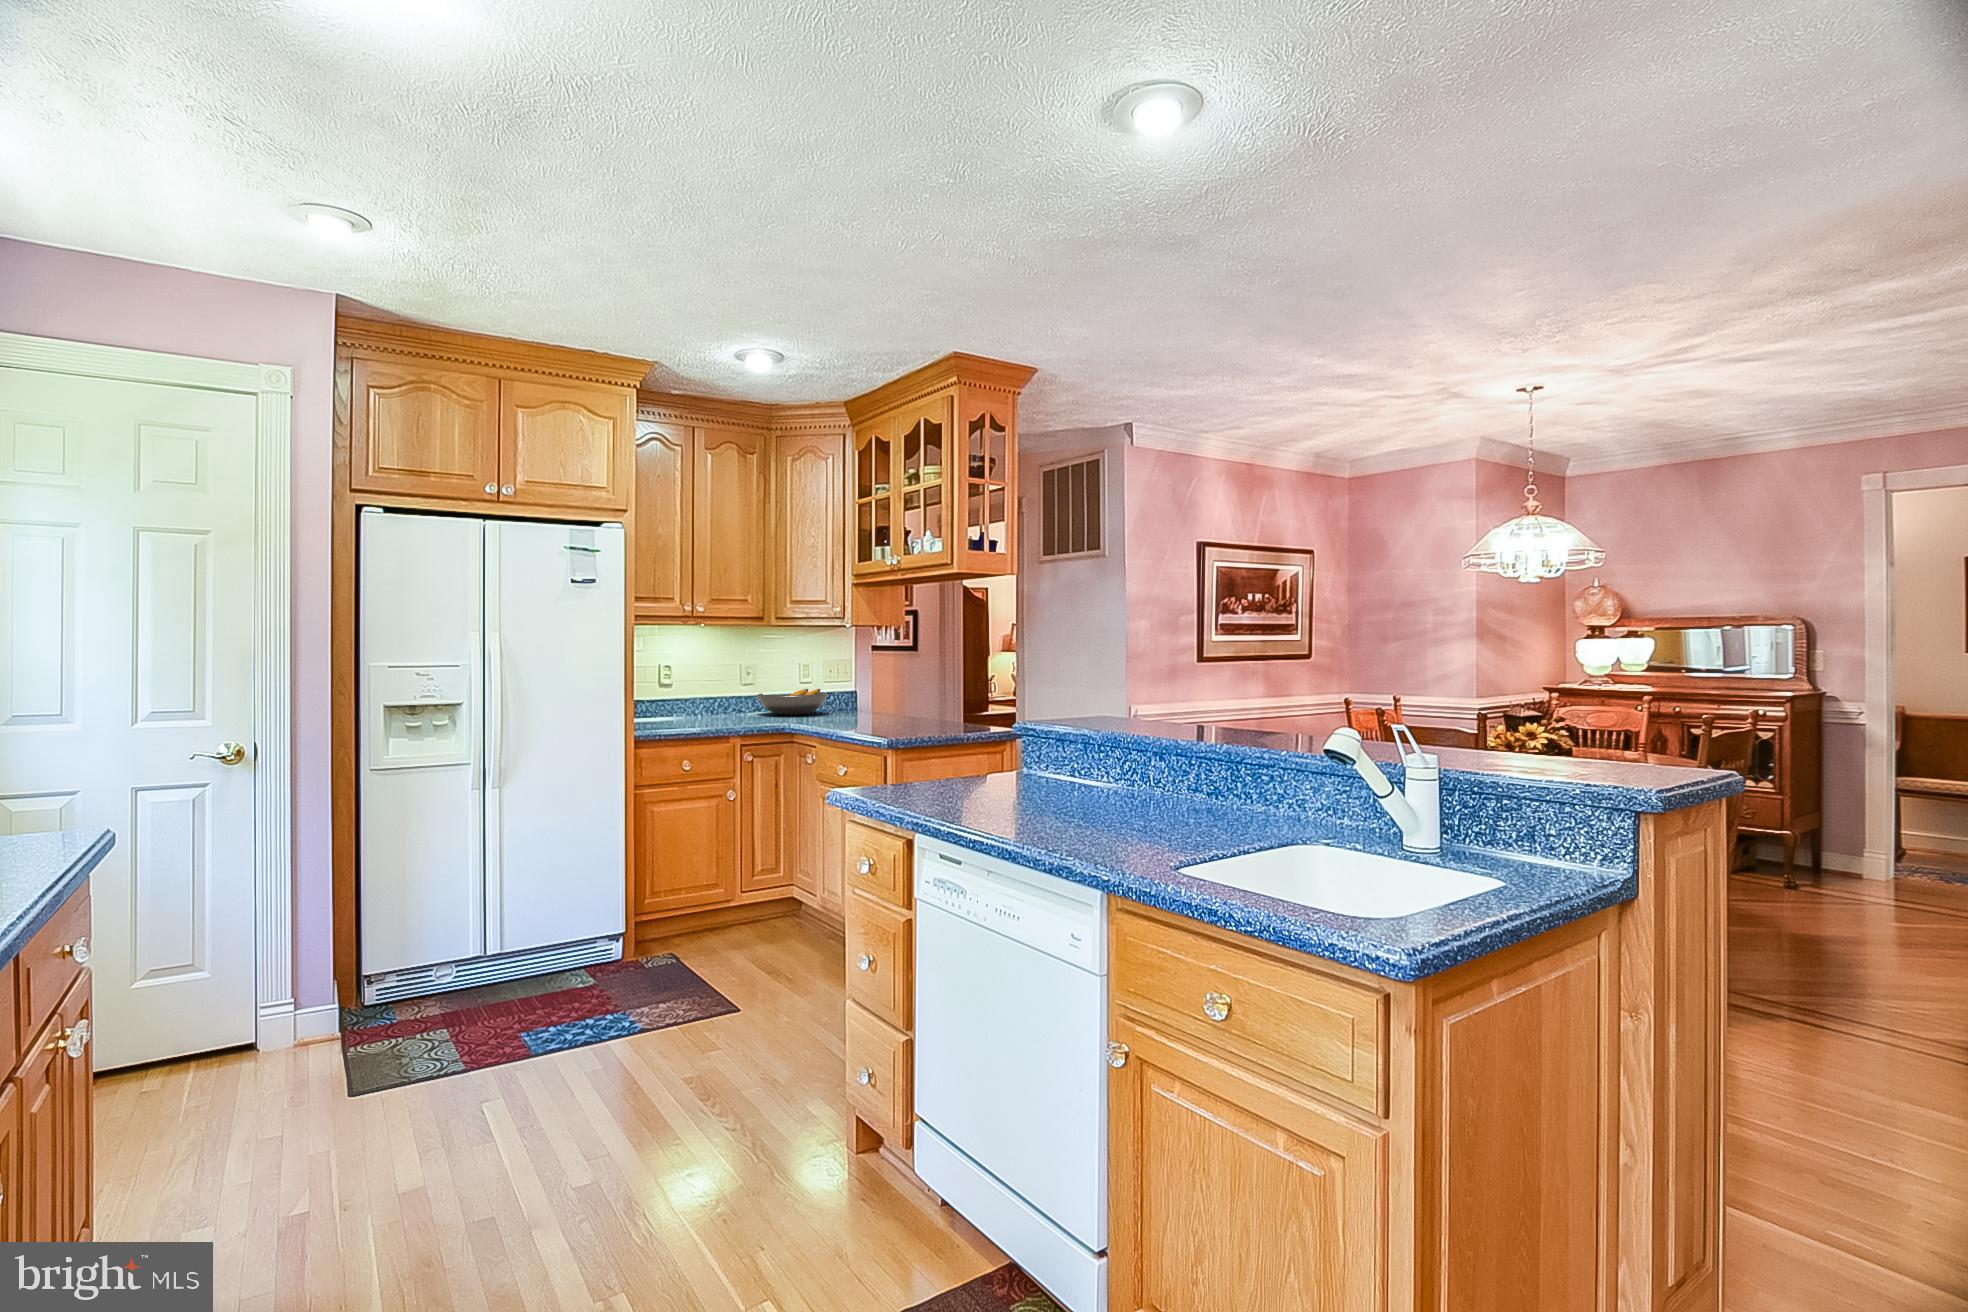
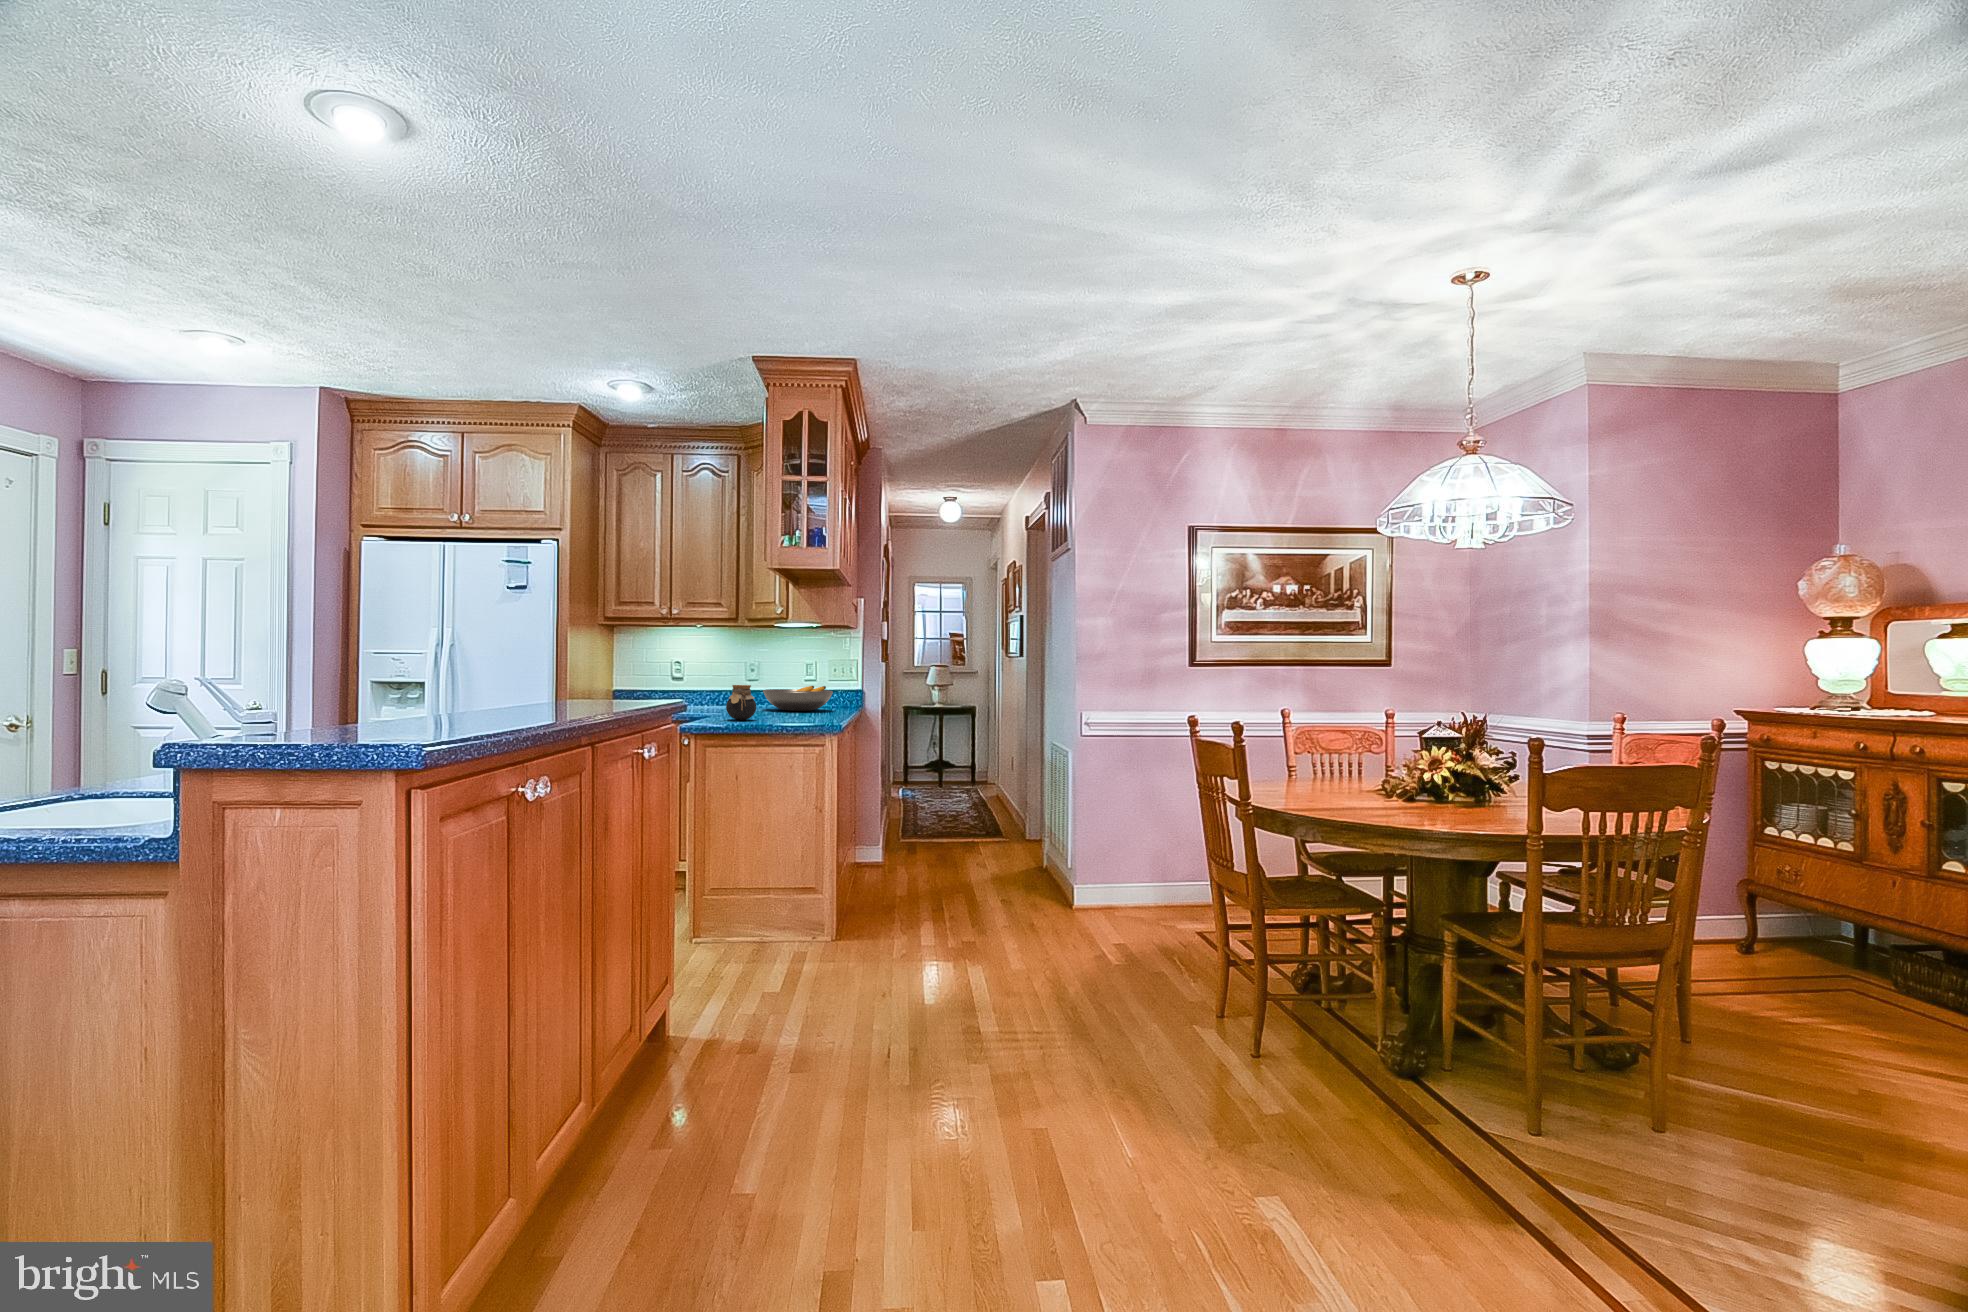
jar: none [715,692,745,728] -> present [726,685,756,720]

